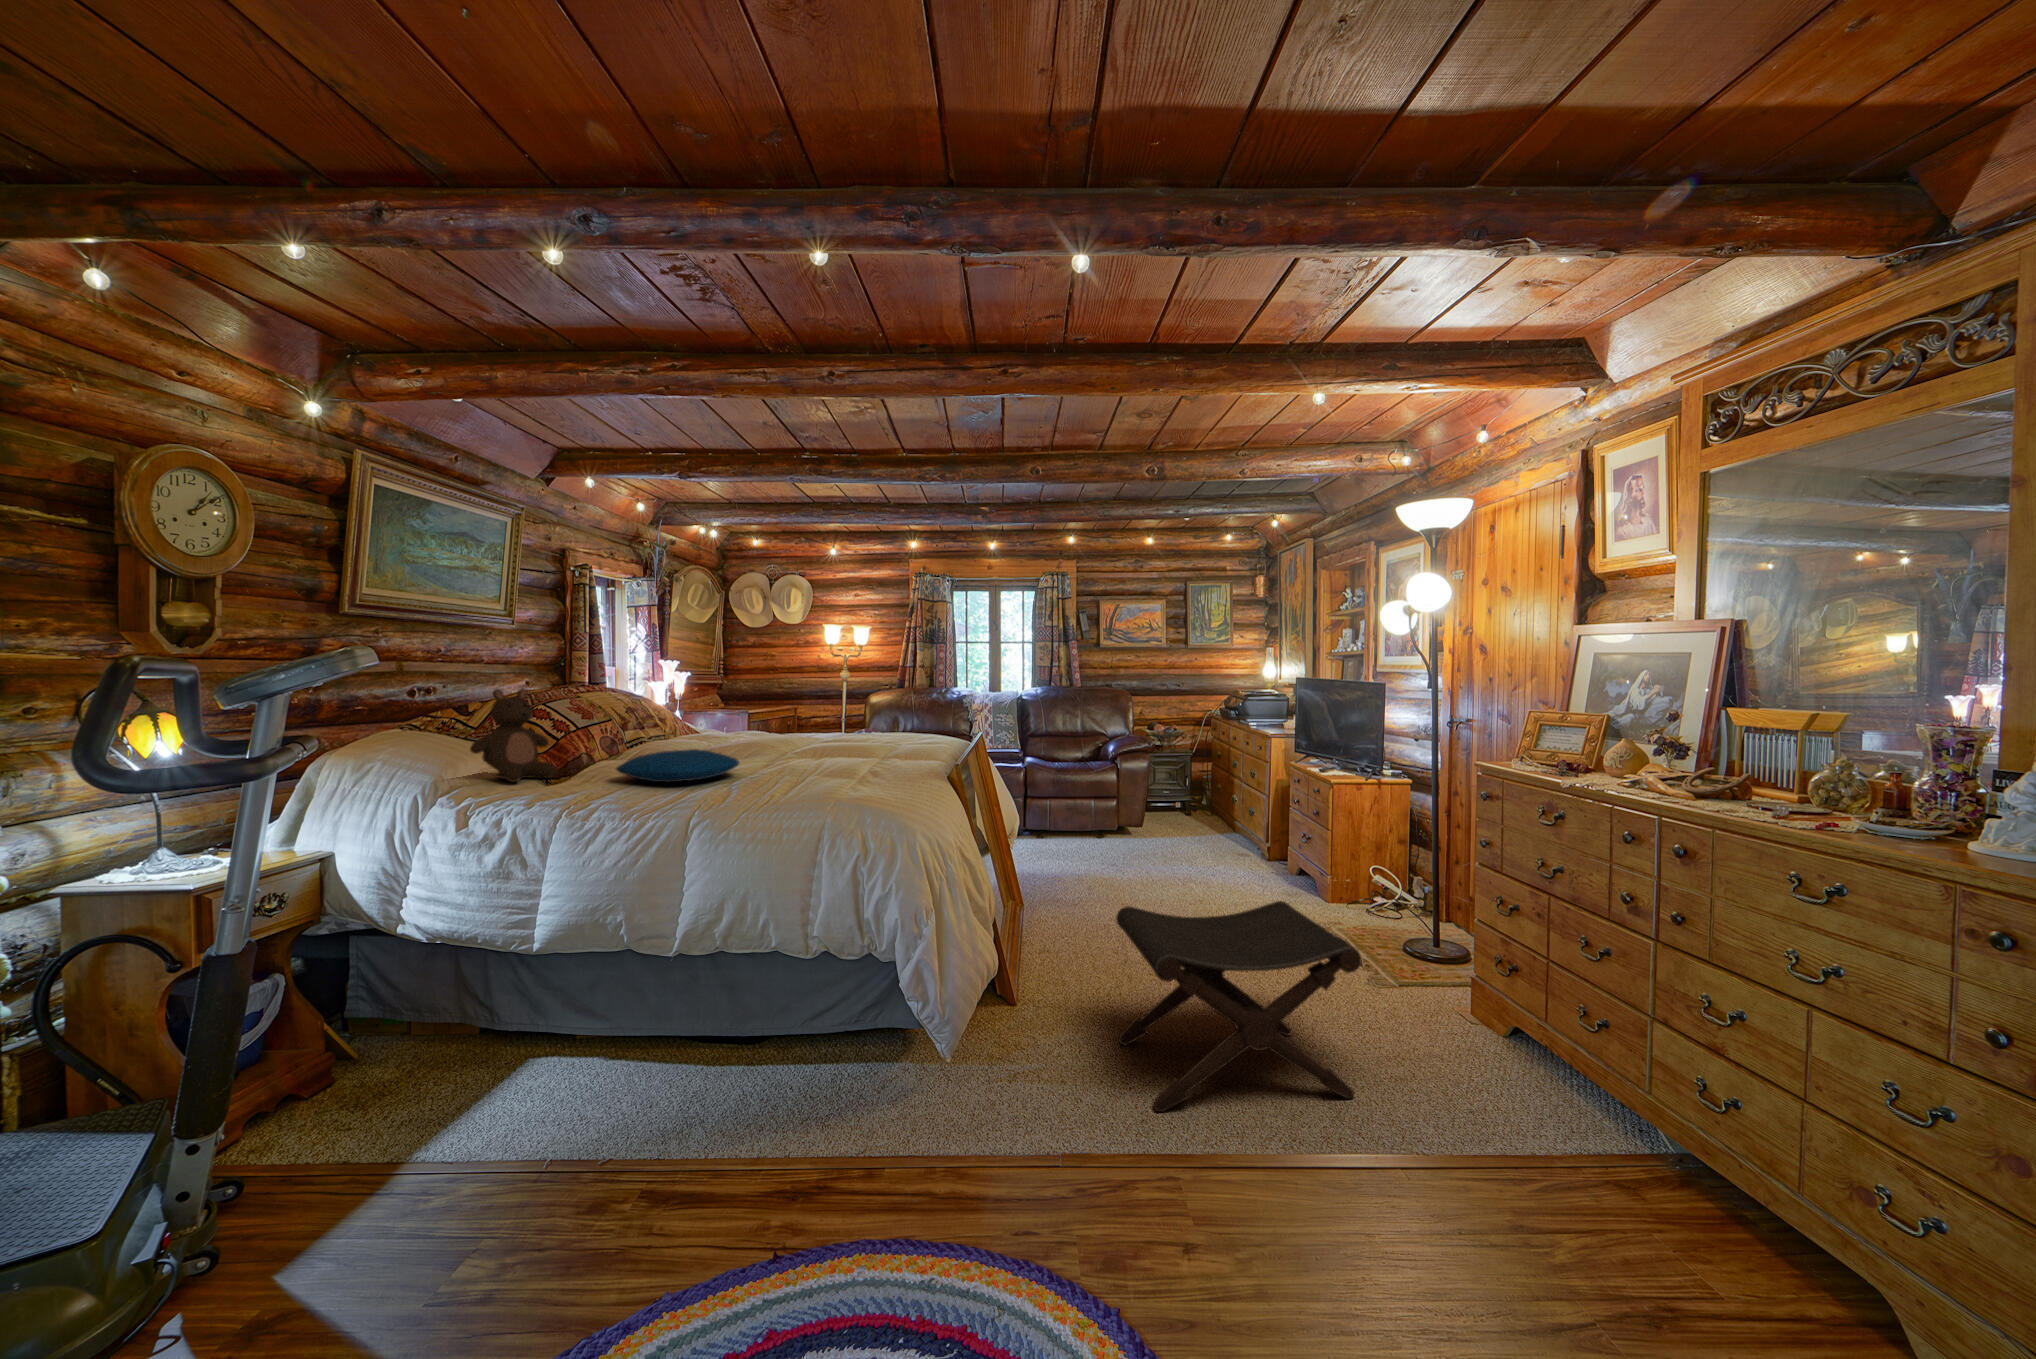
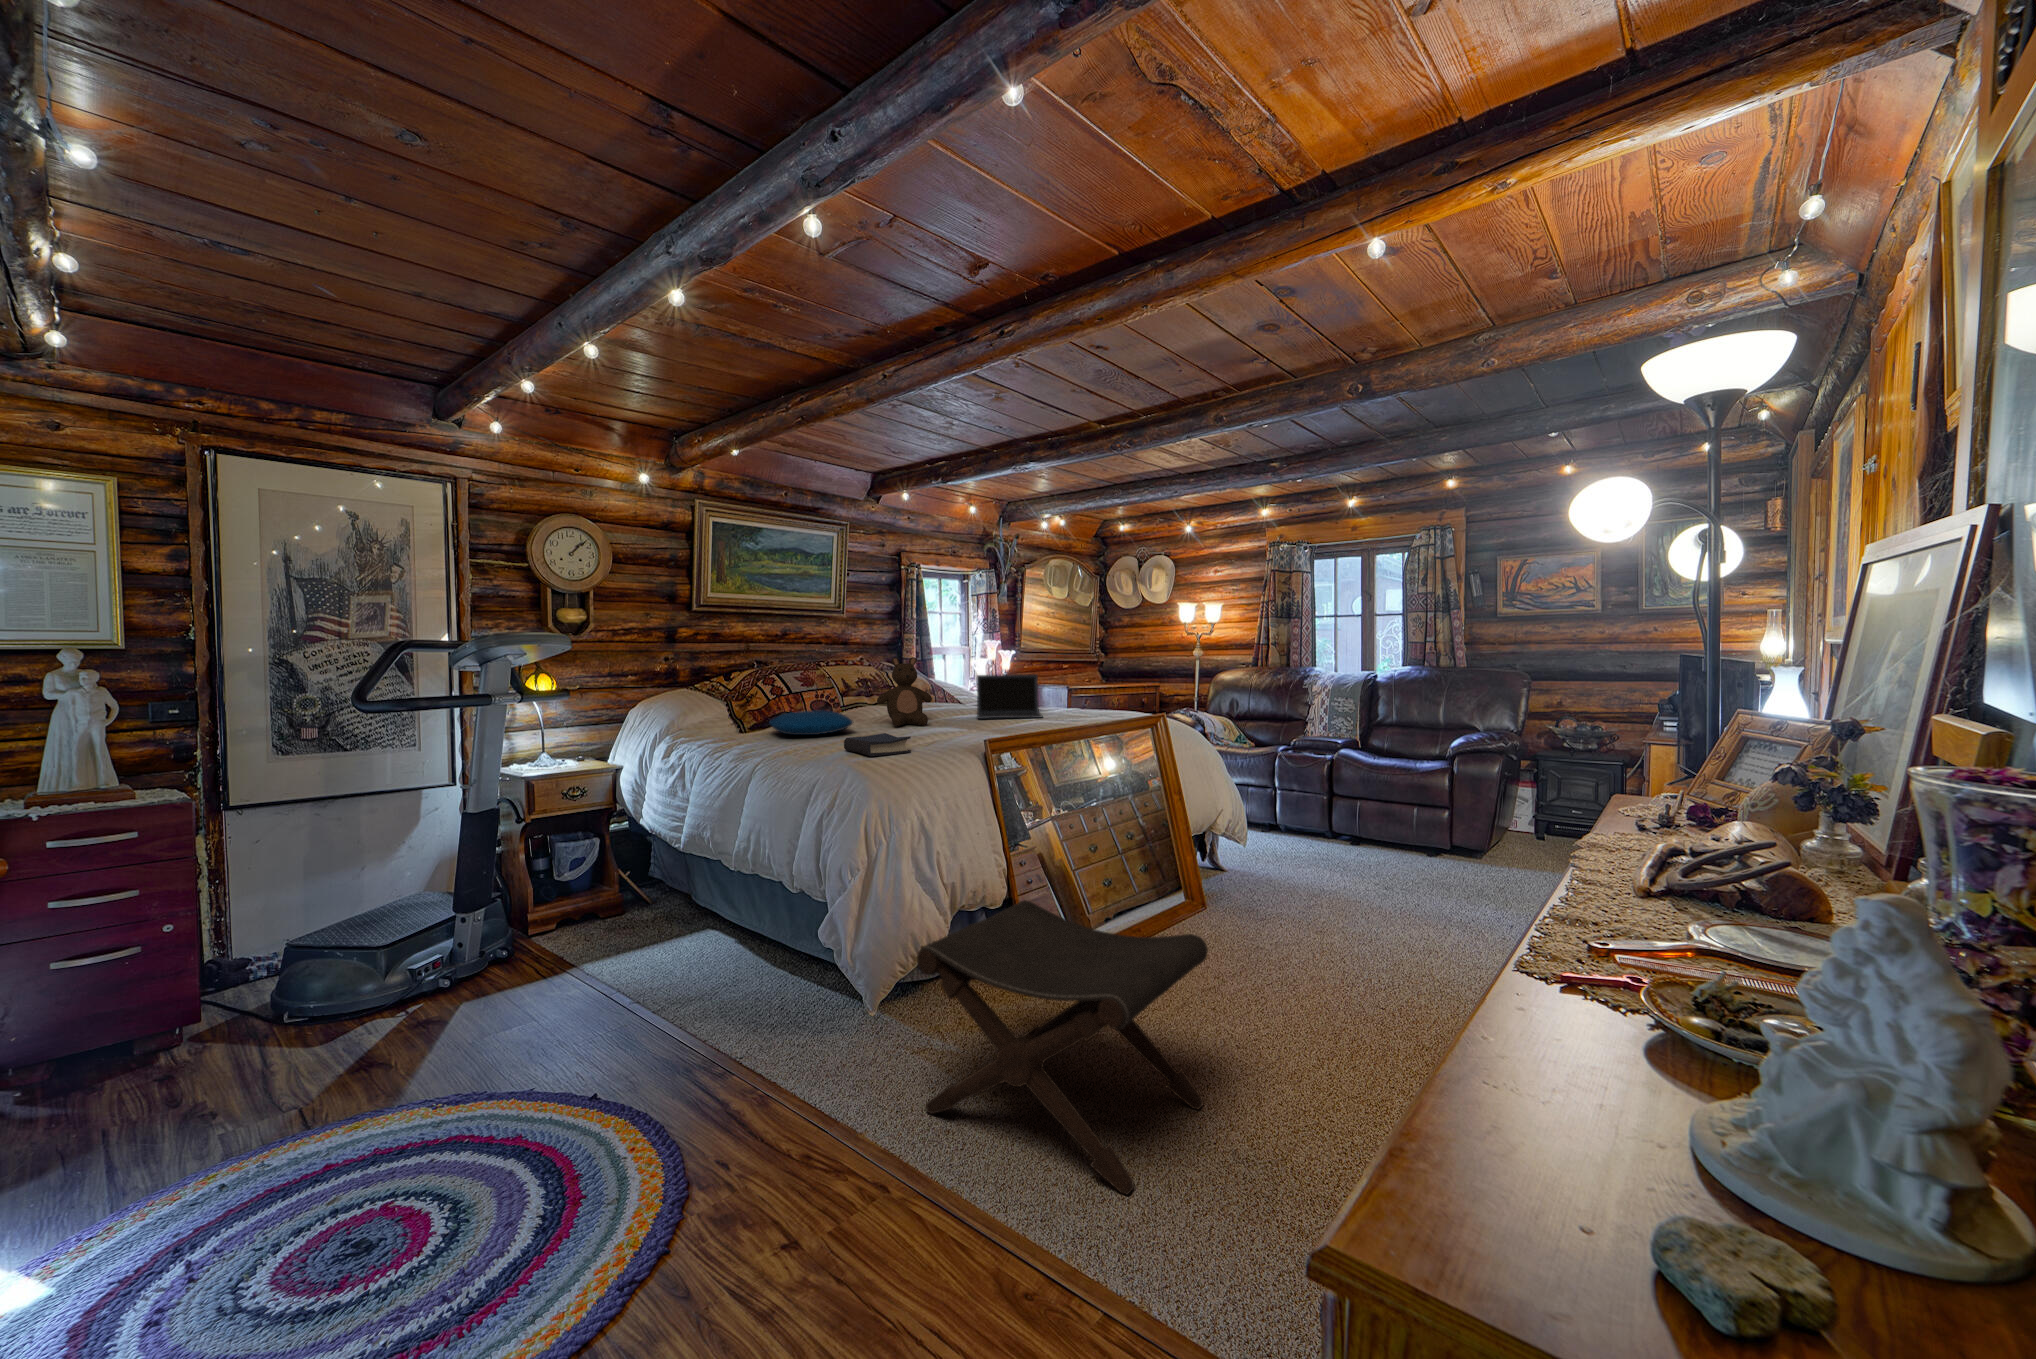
stuffed bear: present [470,688,557,782] -> present [877,657,932,726]
laptop: none [783,699,872,749] -> present [976,674,1042,719]
hardback book: none [816,769,895,795] -> present [844,733,911,756]

